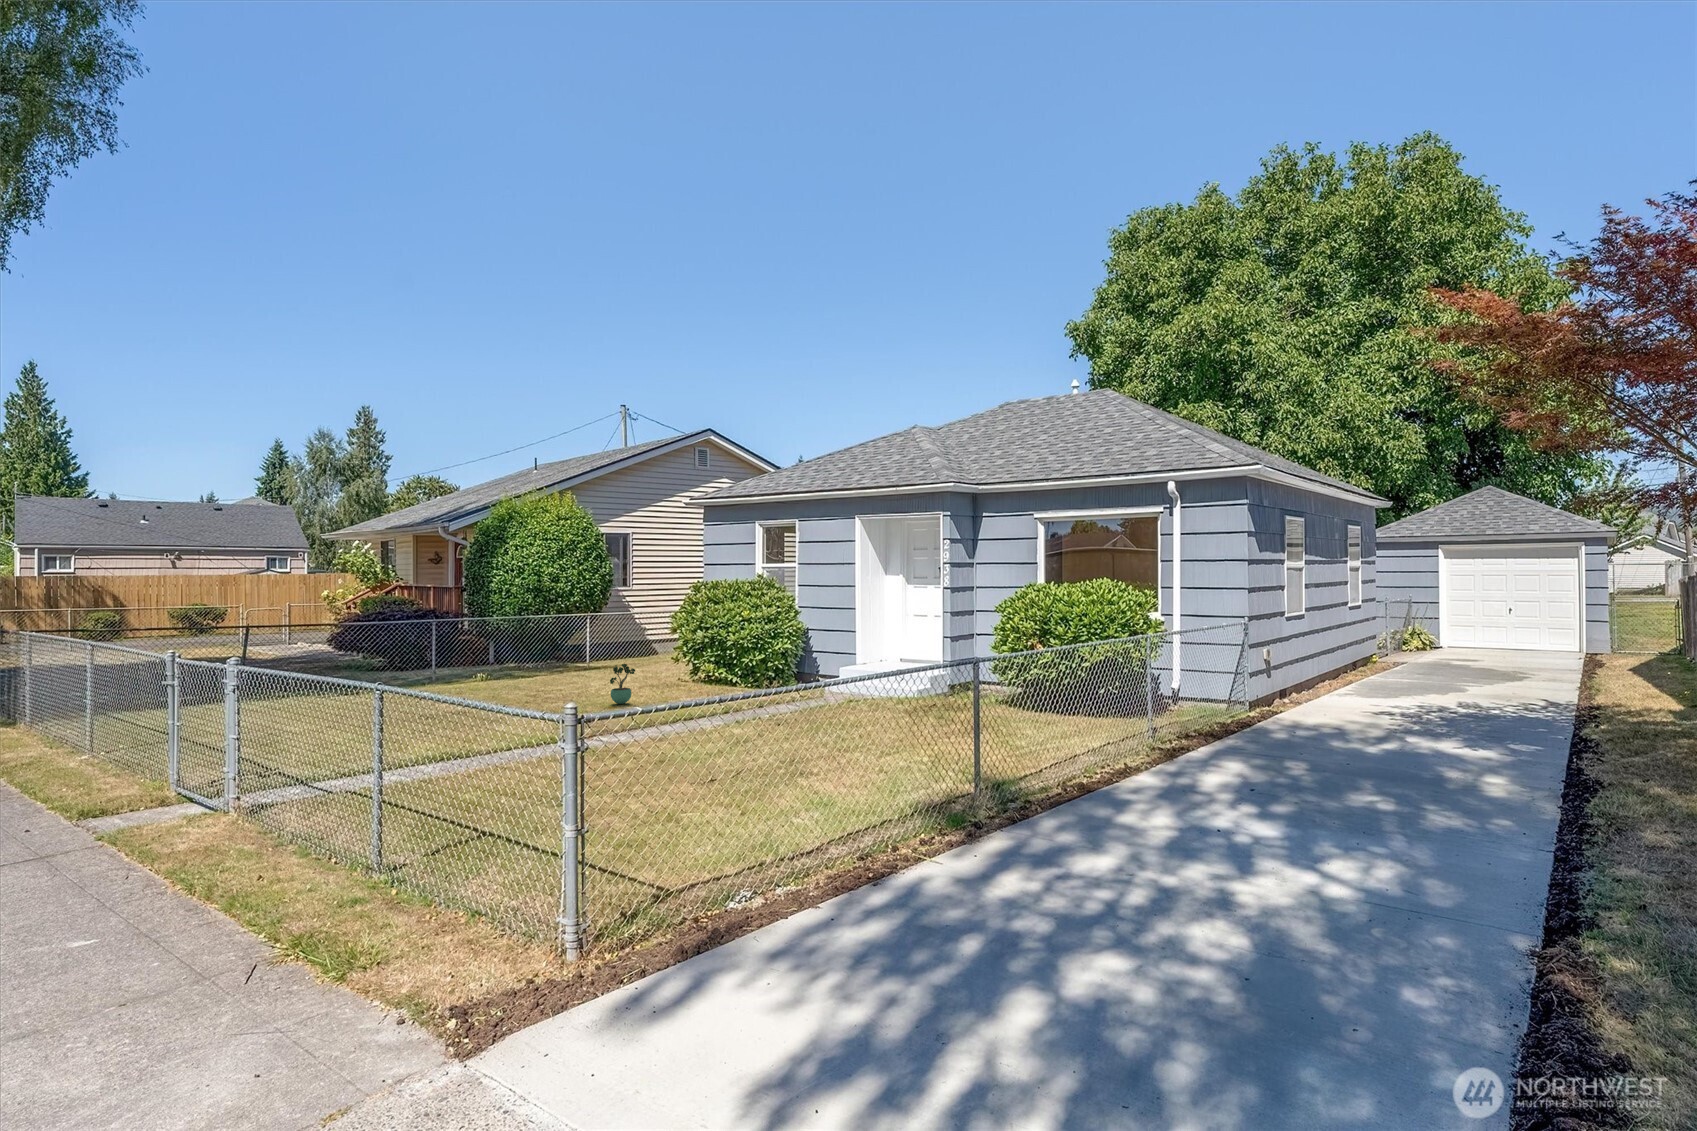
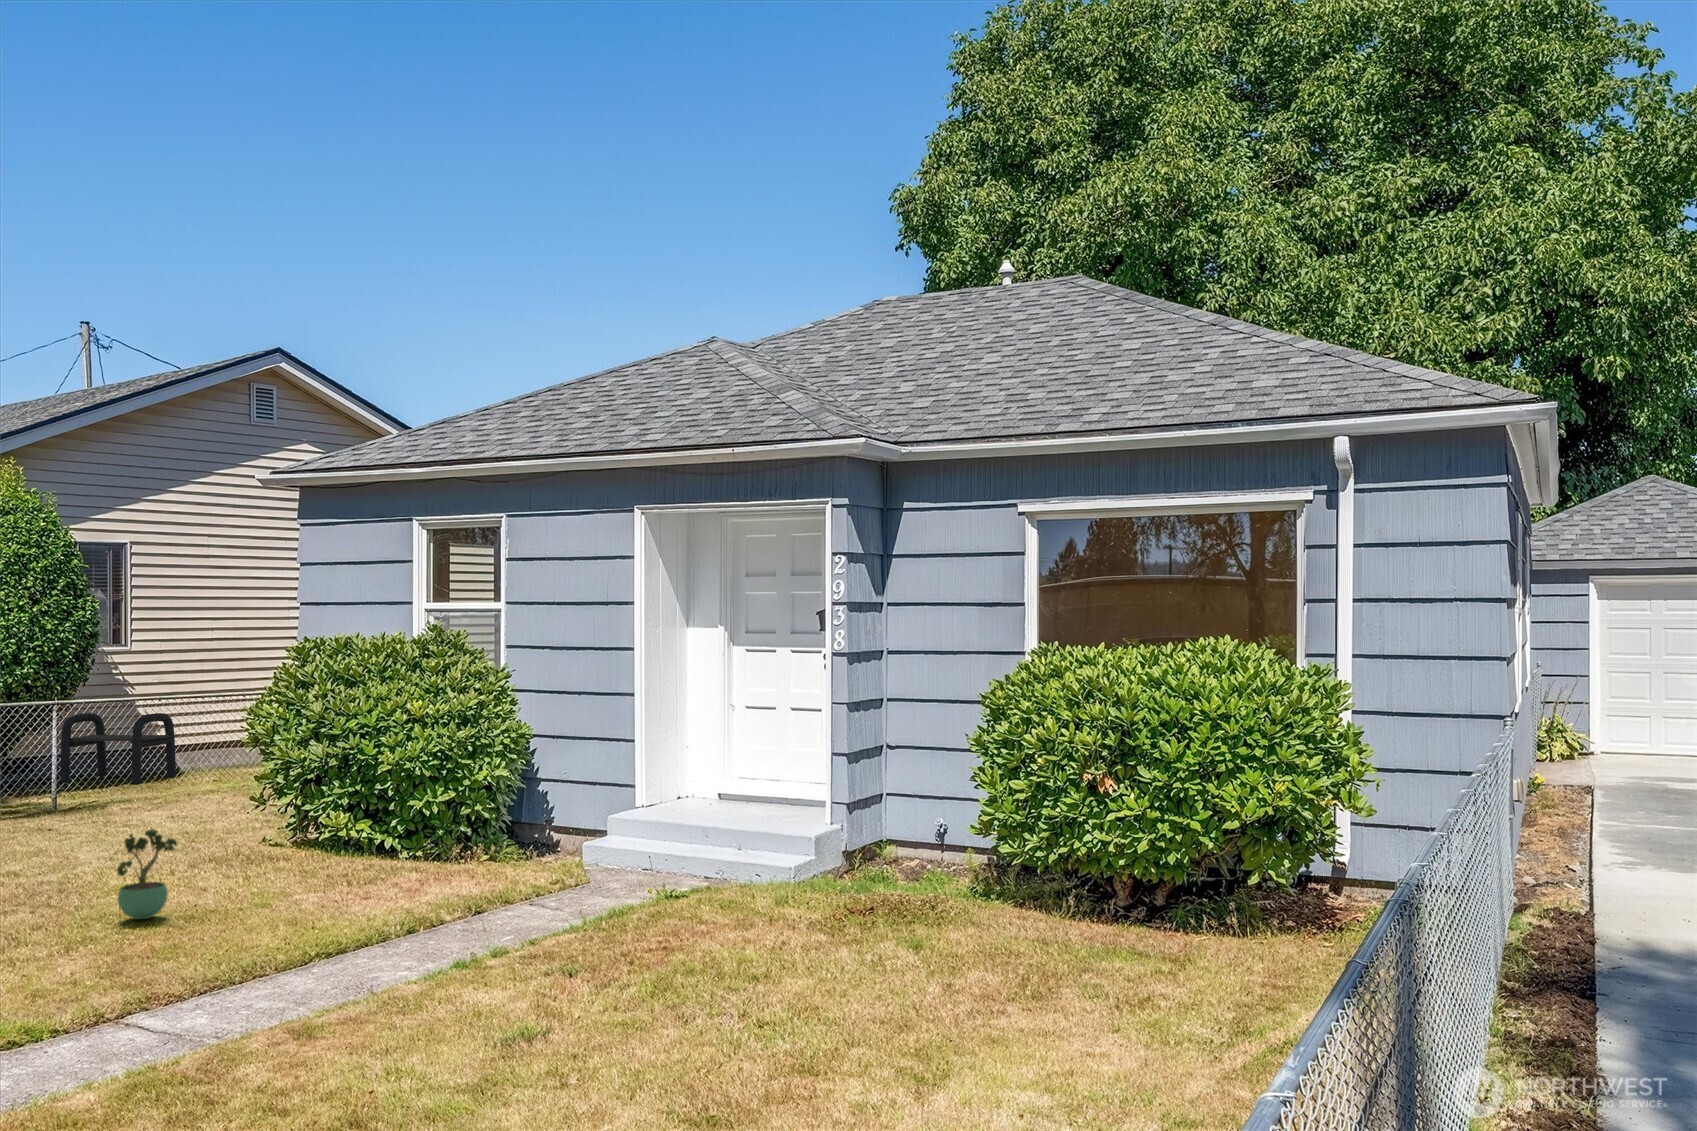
bench: none [600,621,652,655] -> present [60,713,176,784]

